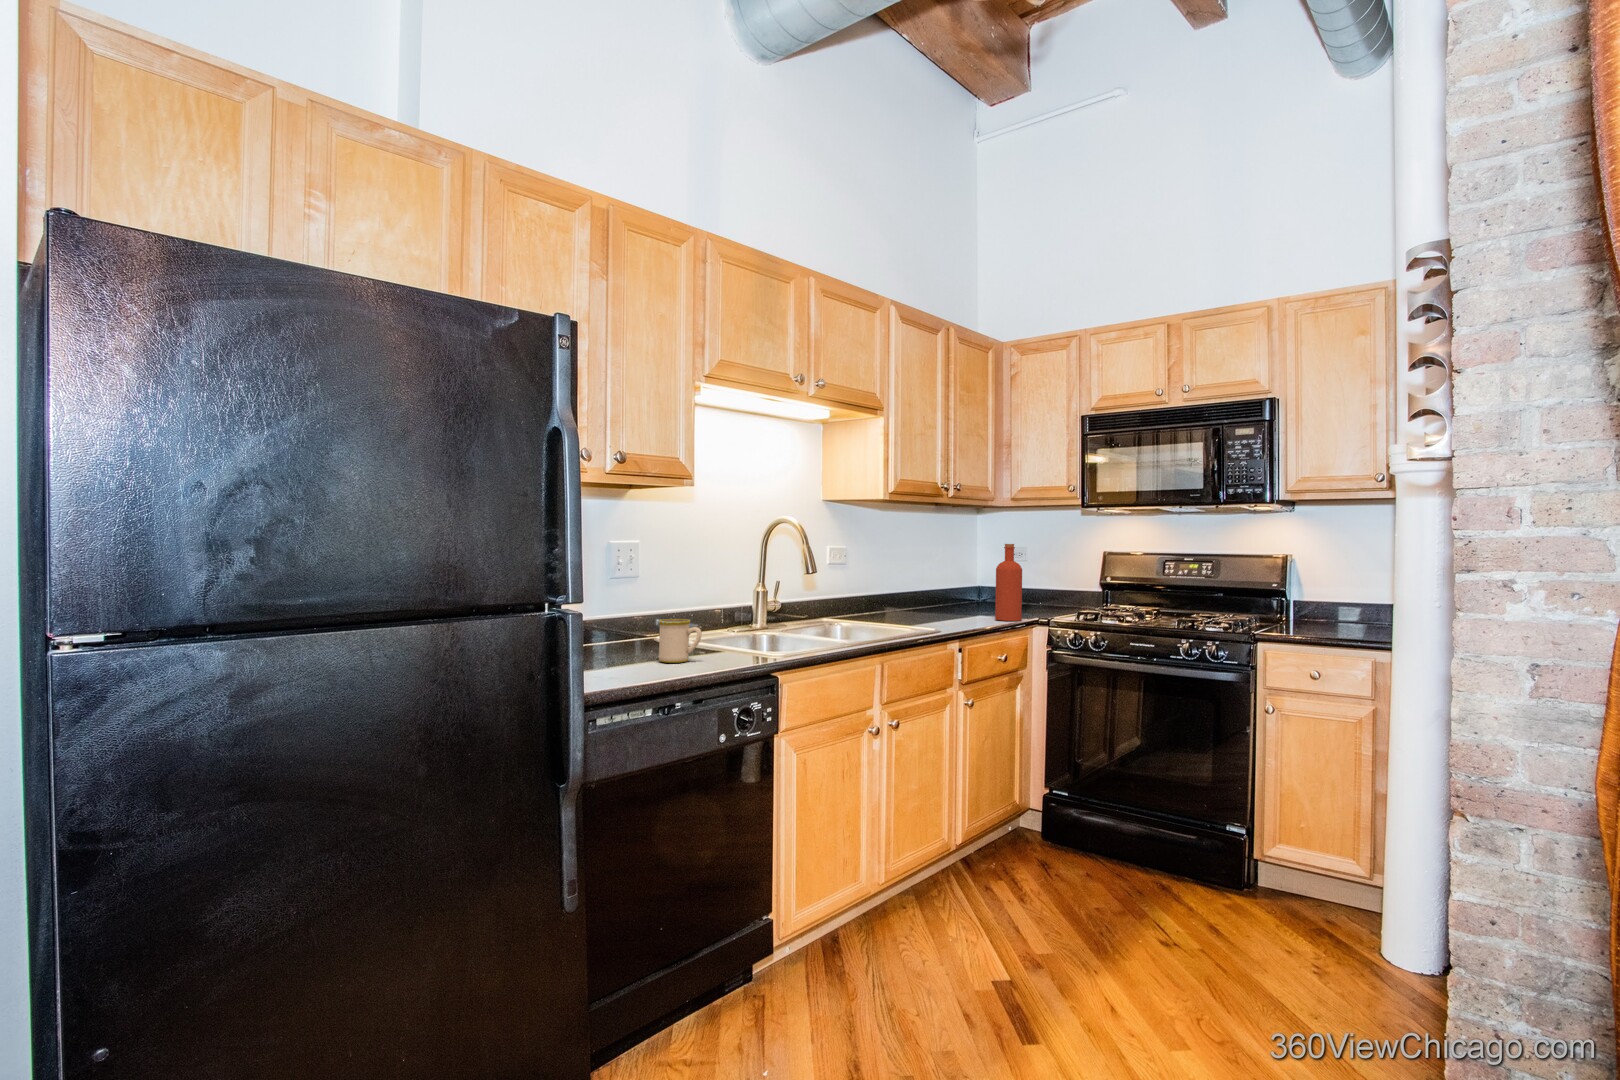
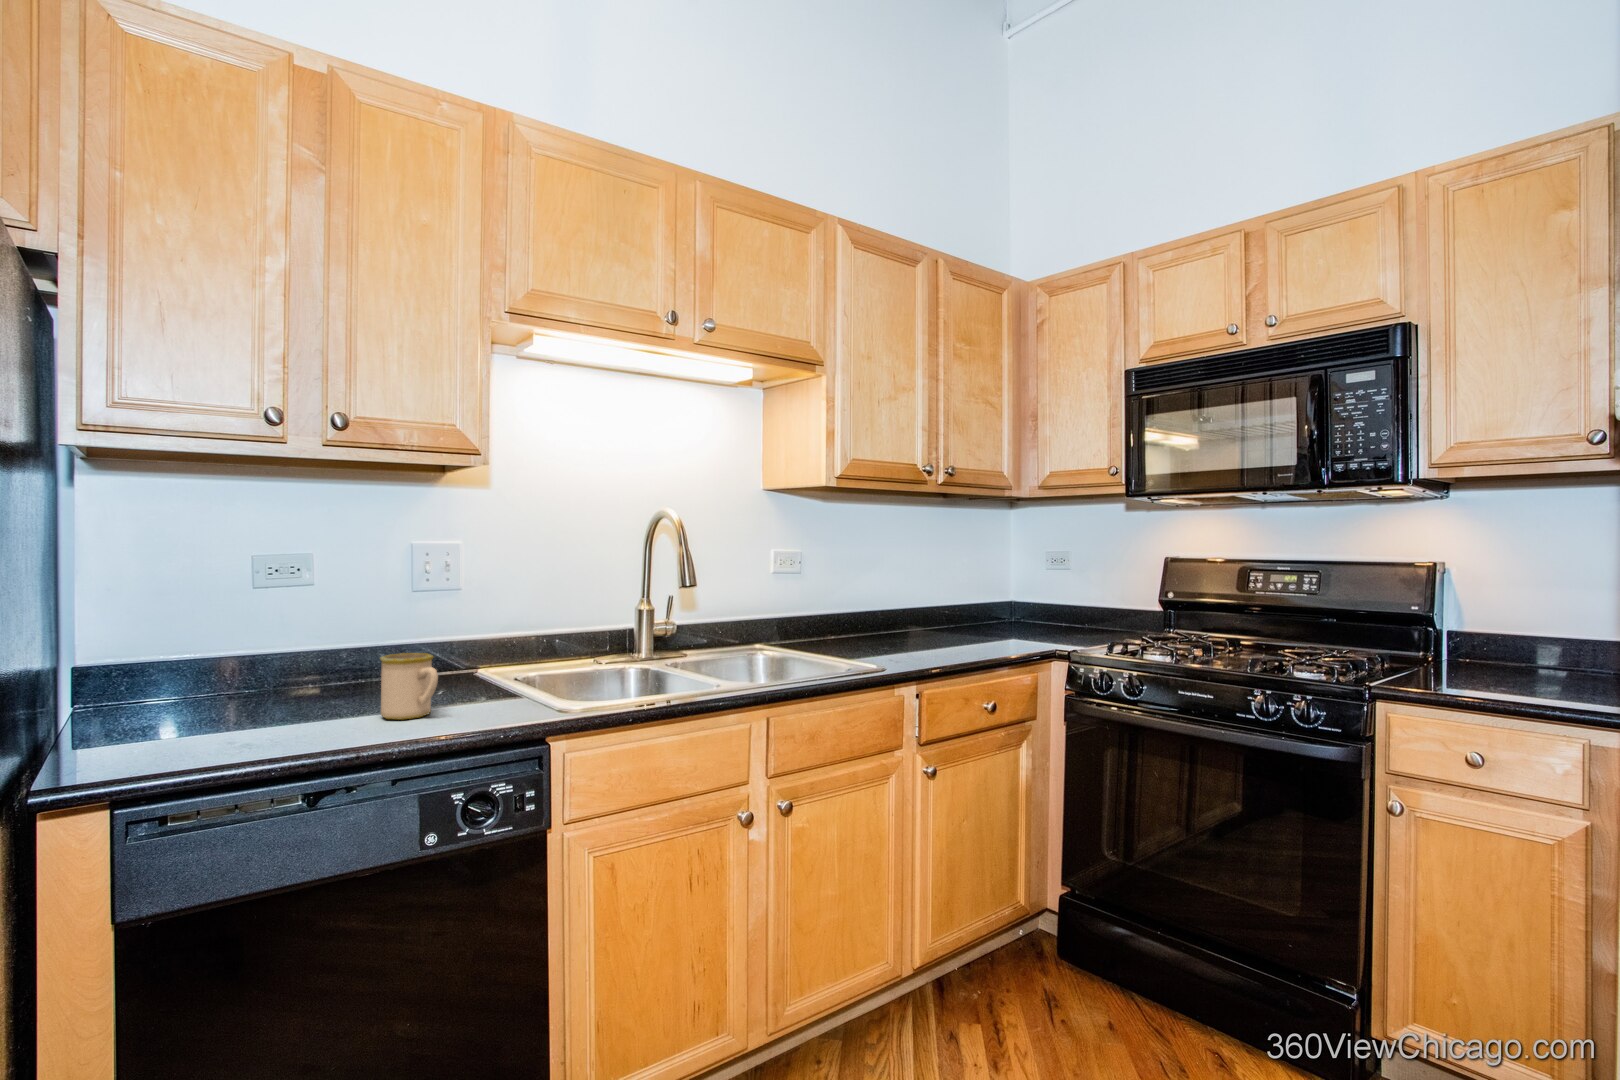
bottle: present [995,544,1022,621] -> none [992,546,1029,653]

